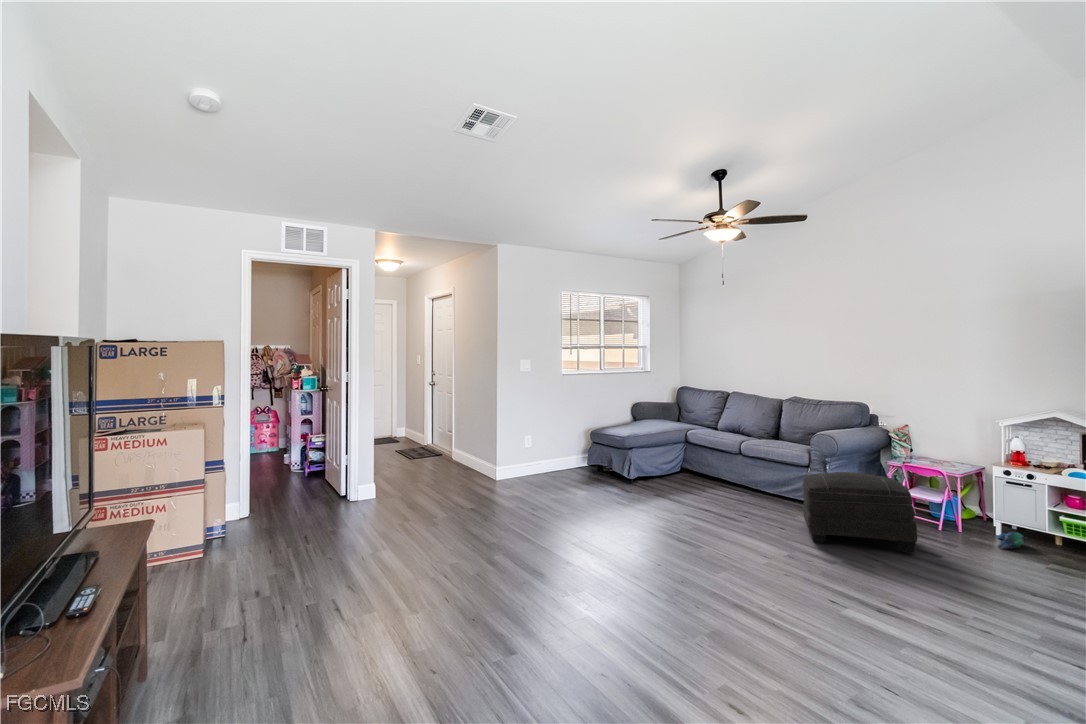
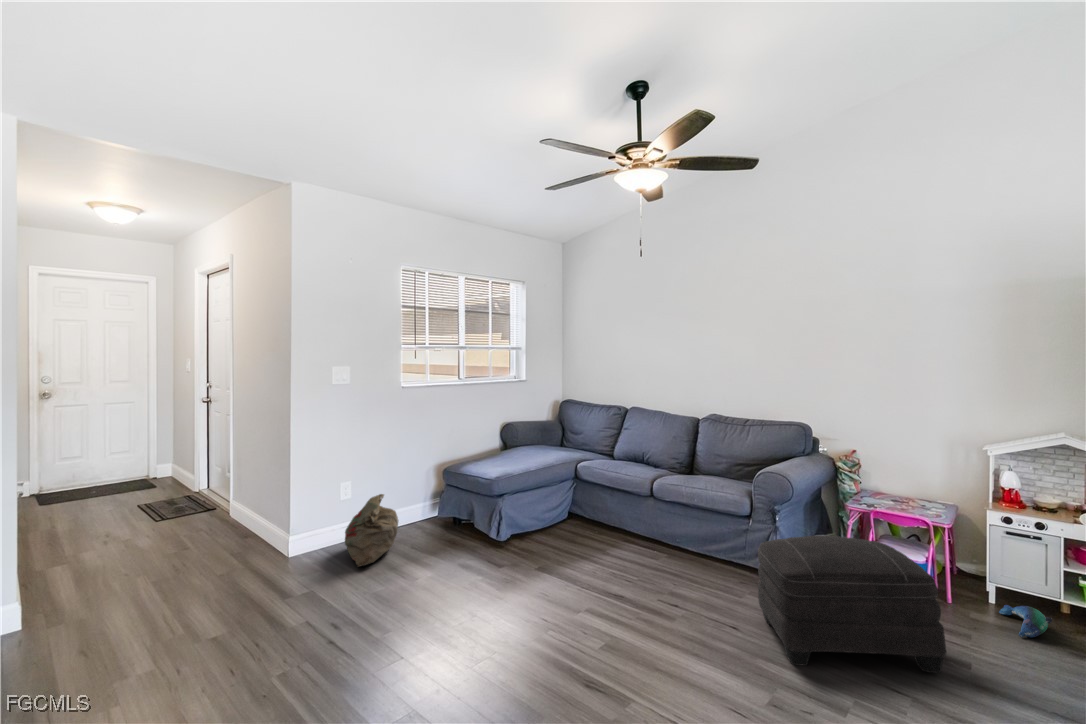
bag: none [531,445,563,485] -> present [345,494,398,567]

